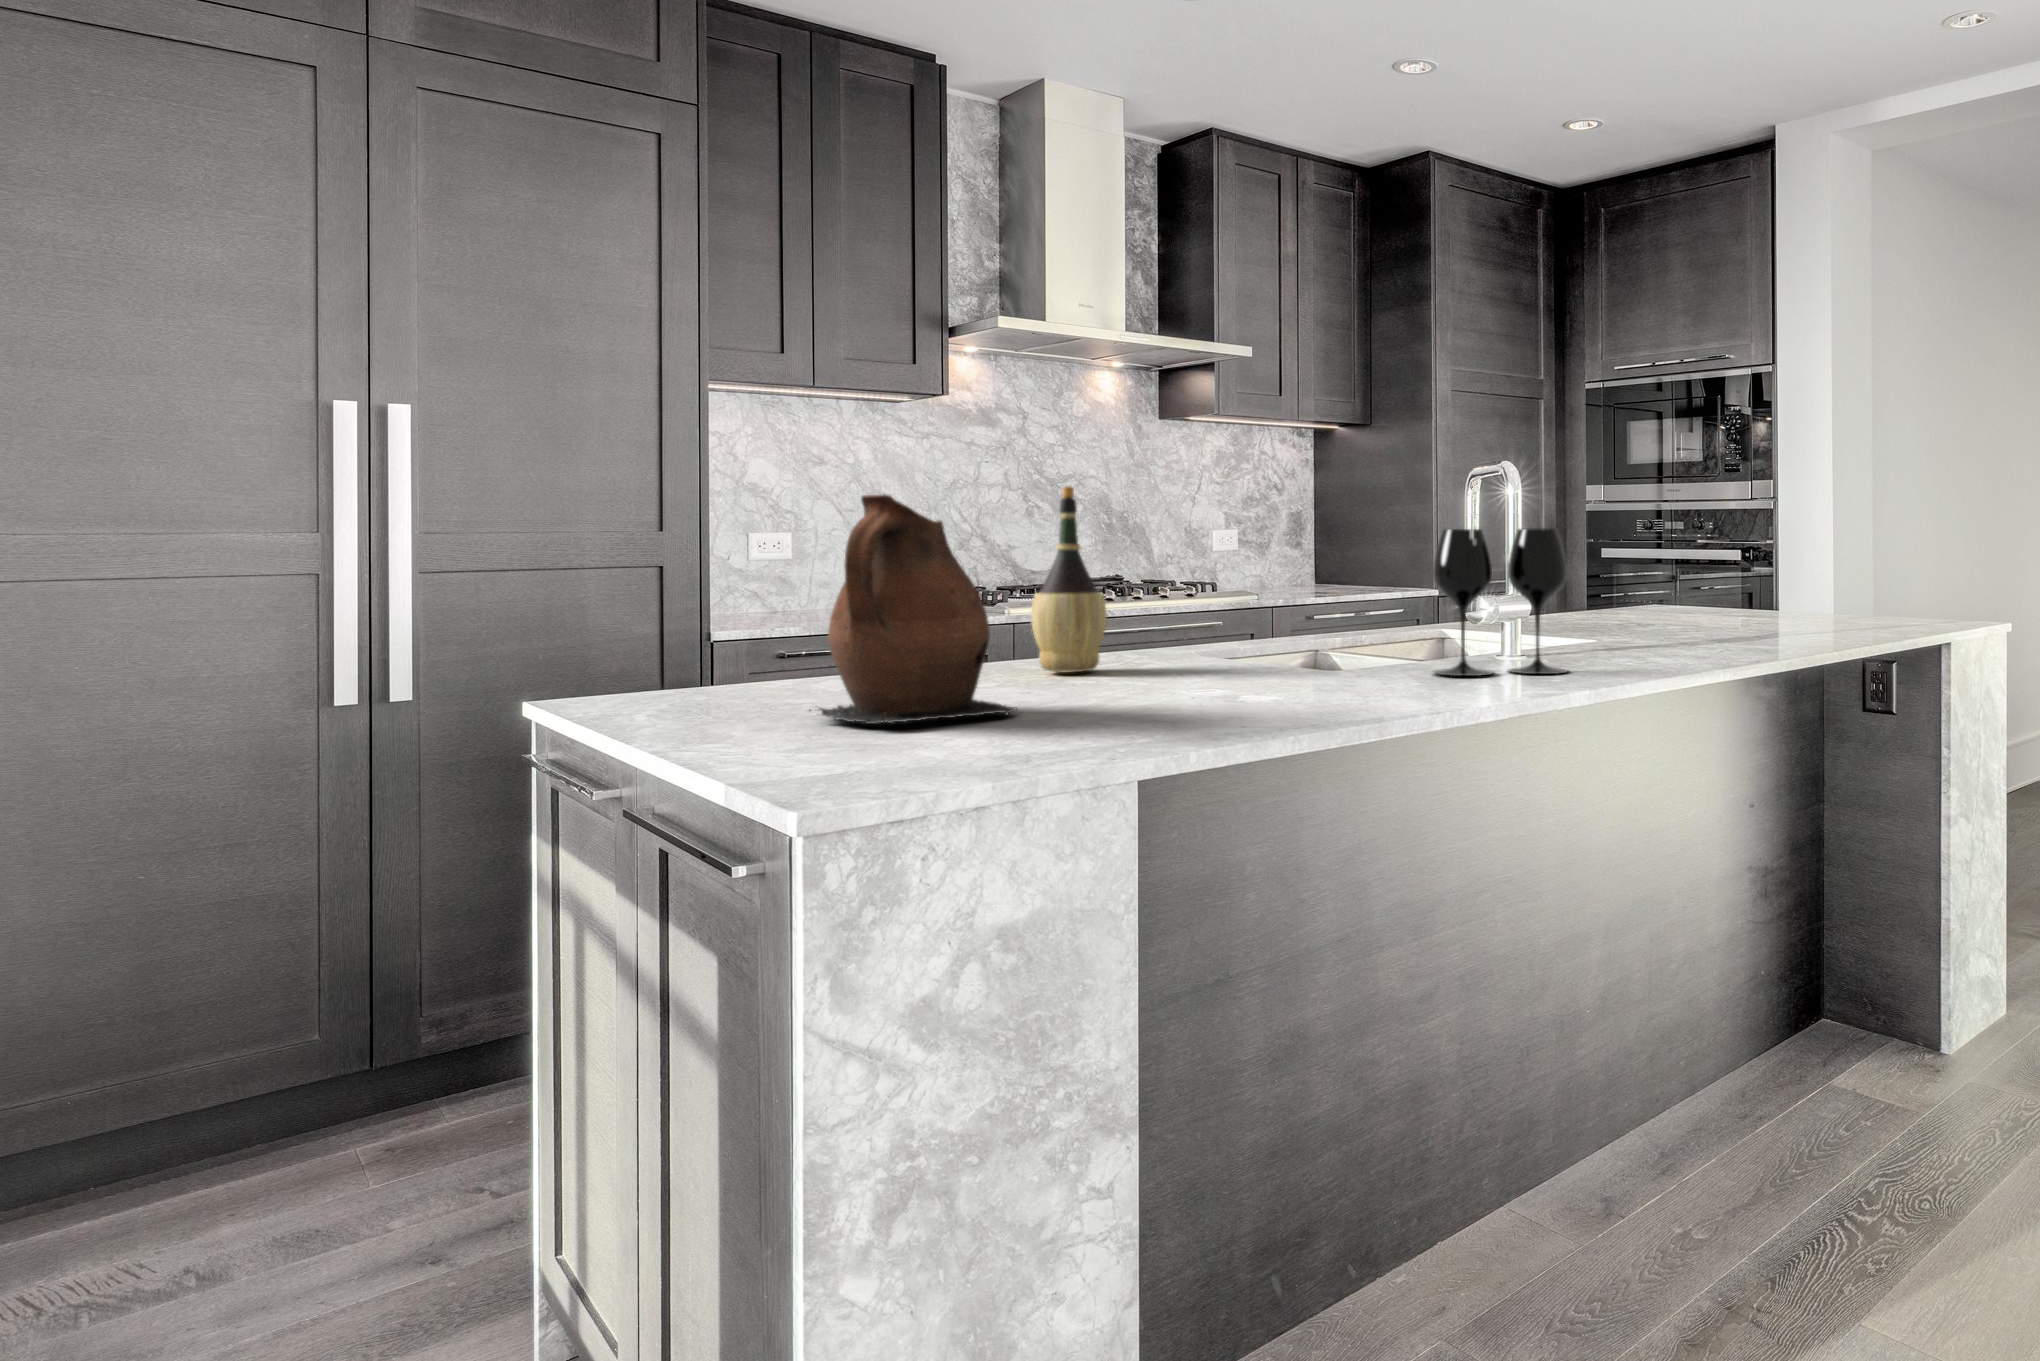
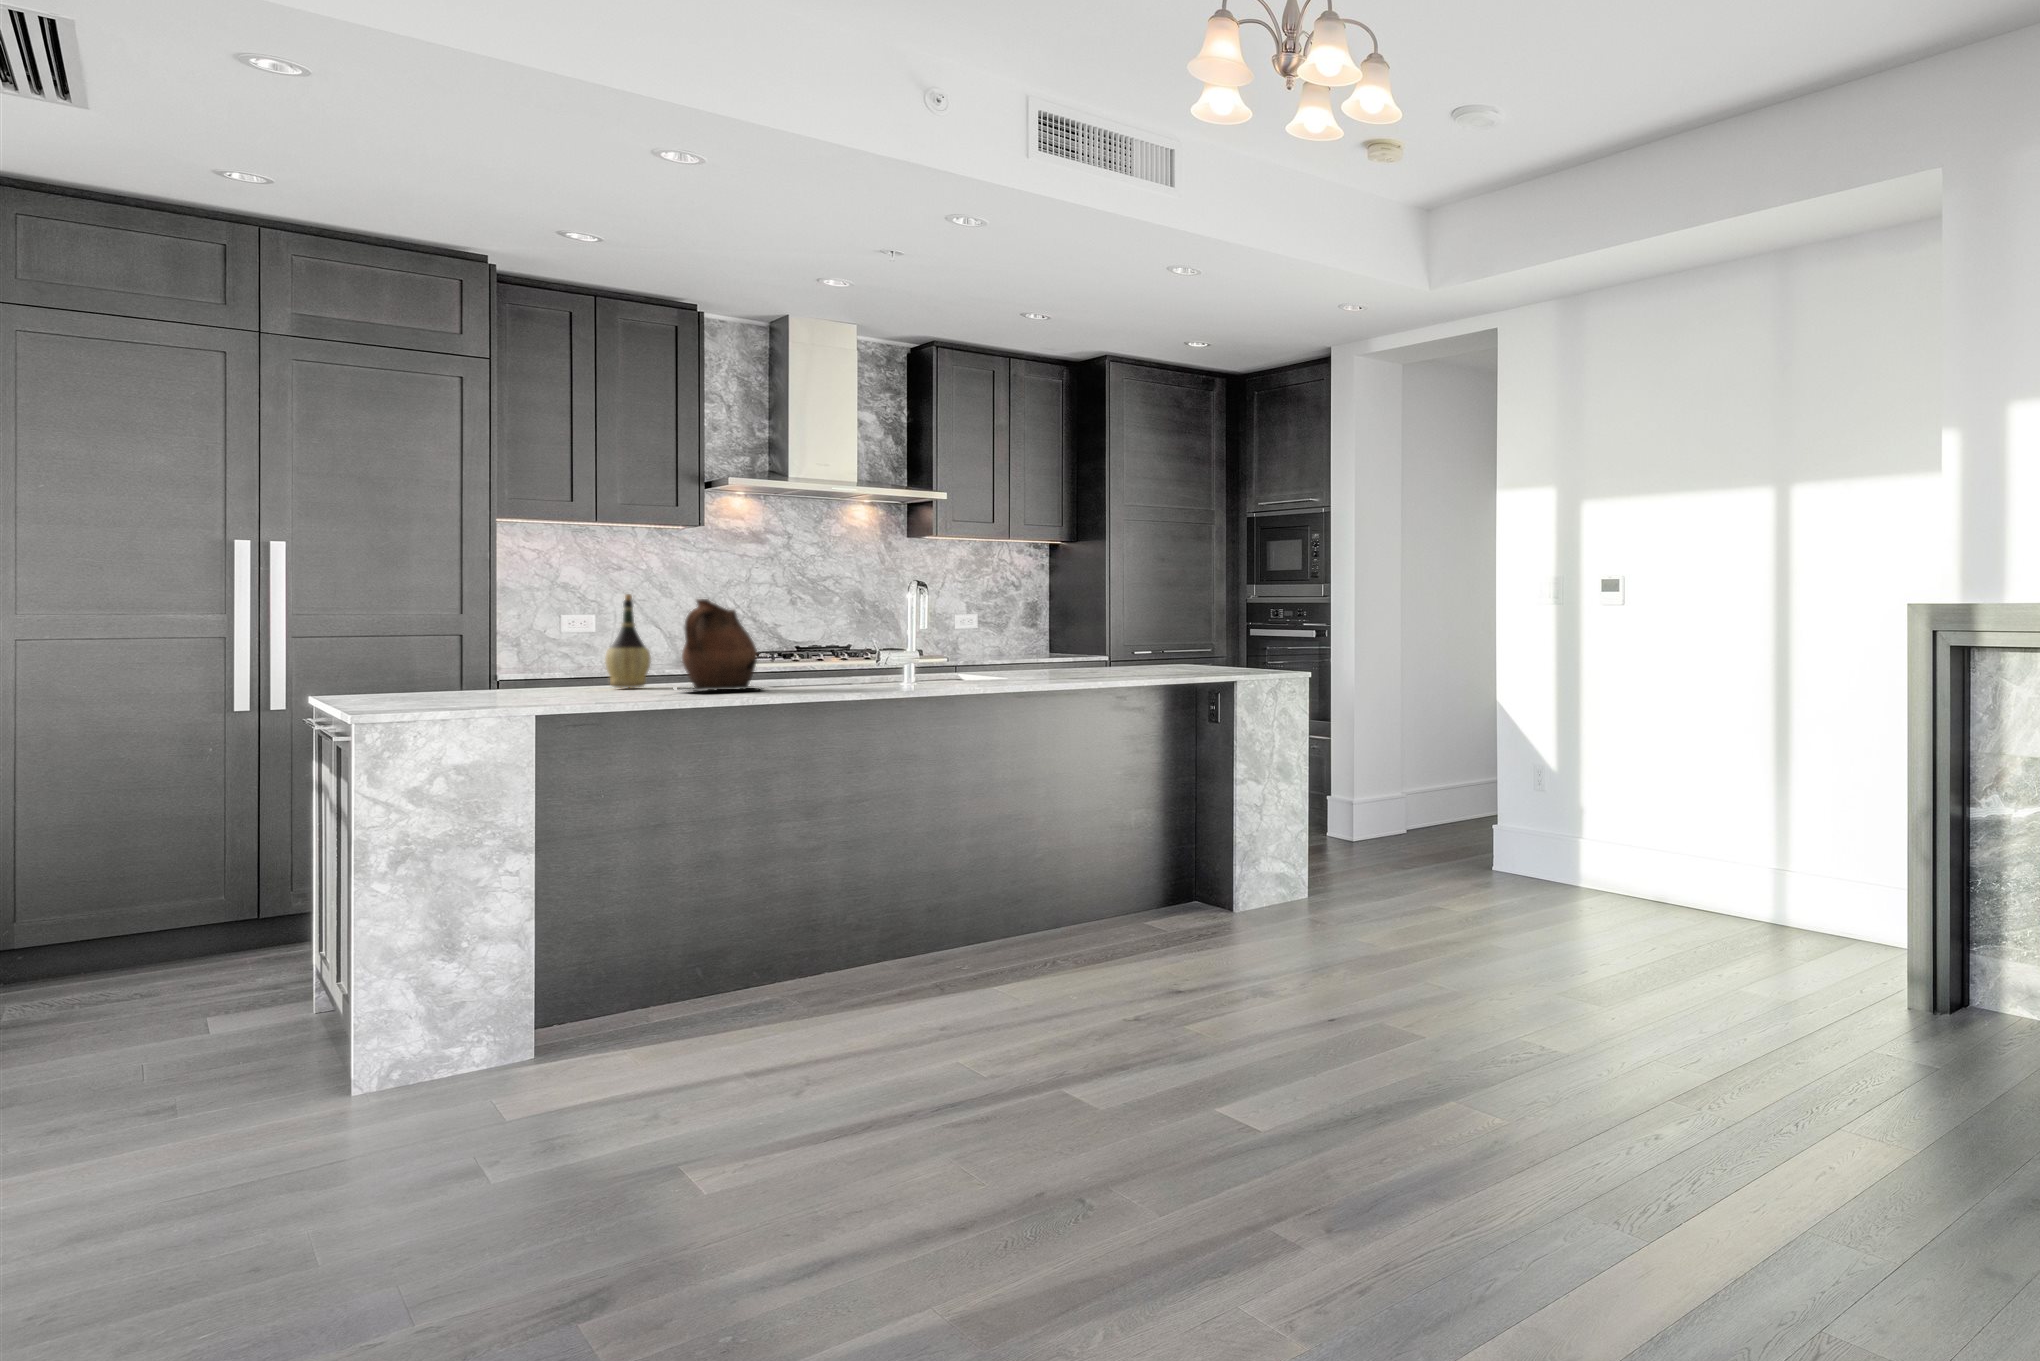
ceramic pitcher: present [809,494,1017,724] -> present [682,599,761,691]
wine glass: present [1433,528,1567,676] -> none [800,617,876,688]

